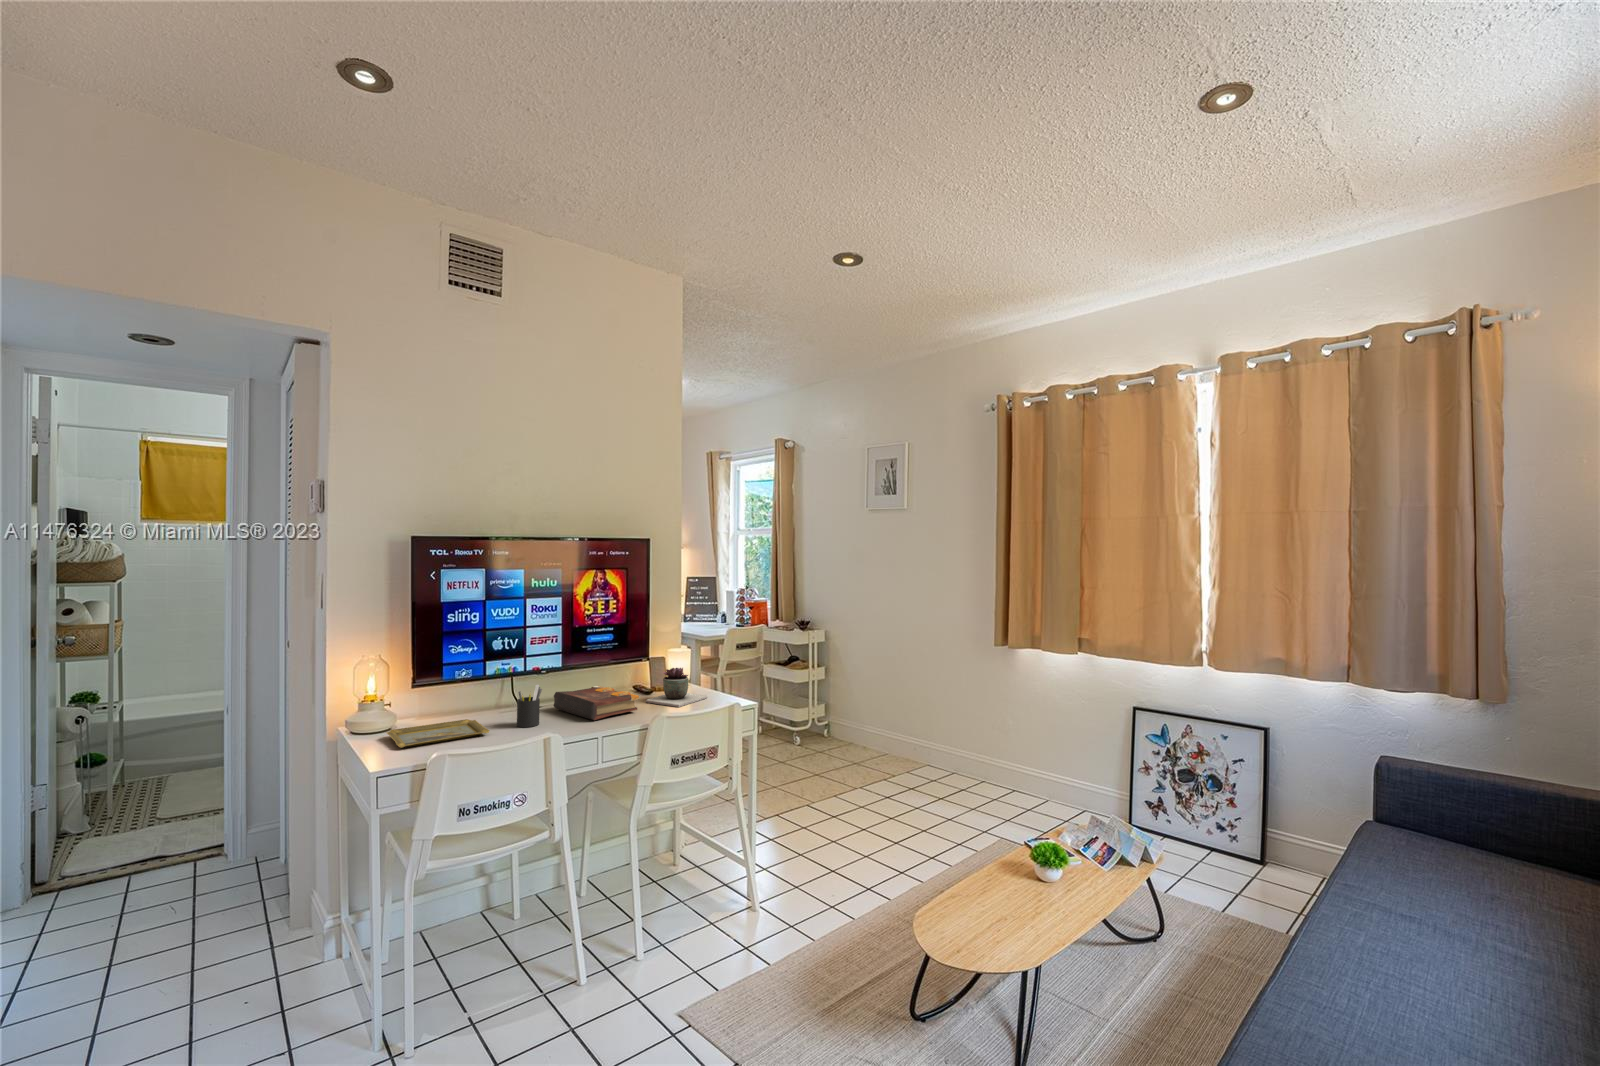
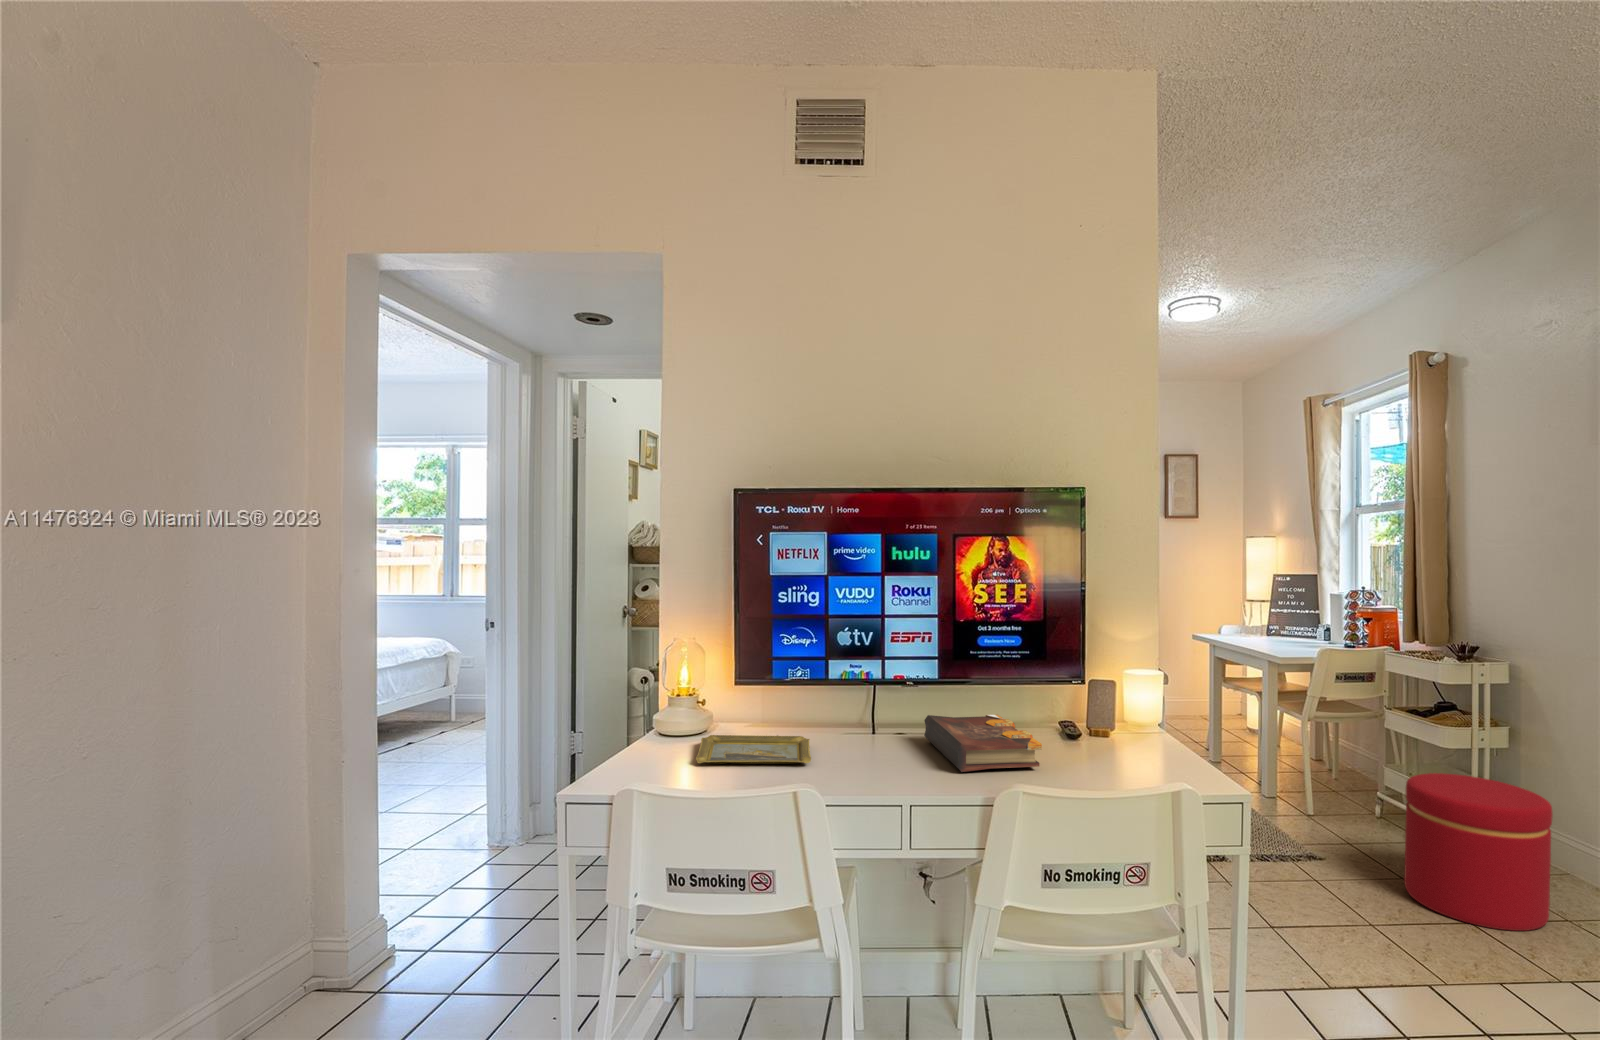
succulent plant: present [646,668,708,707] -> none [1068,704,1181,774]
pen holder: present [517,685,542,727] -> none [855,704,890,764]
ottoman: none [785,693,845,769] -> present [1404,773,1553,931]

